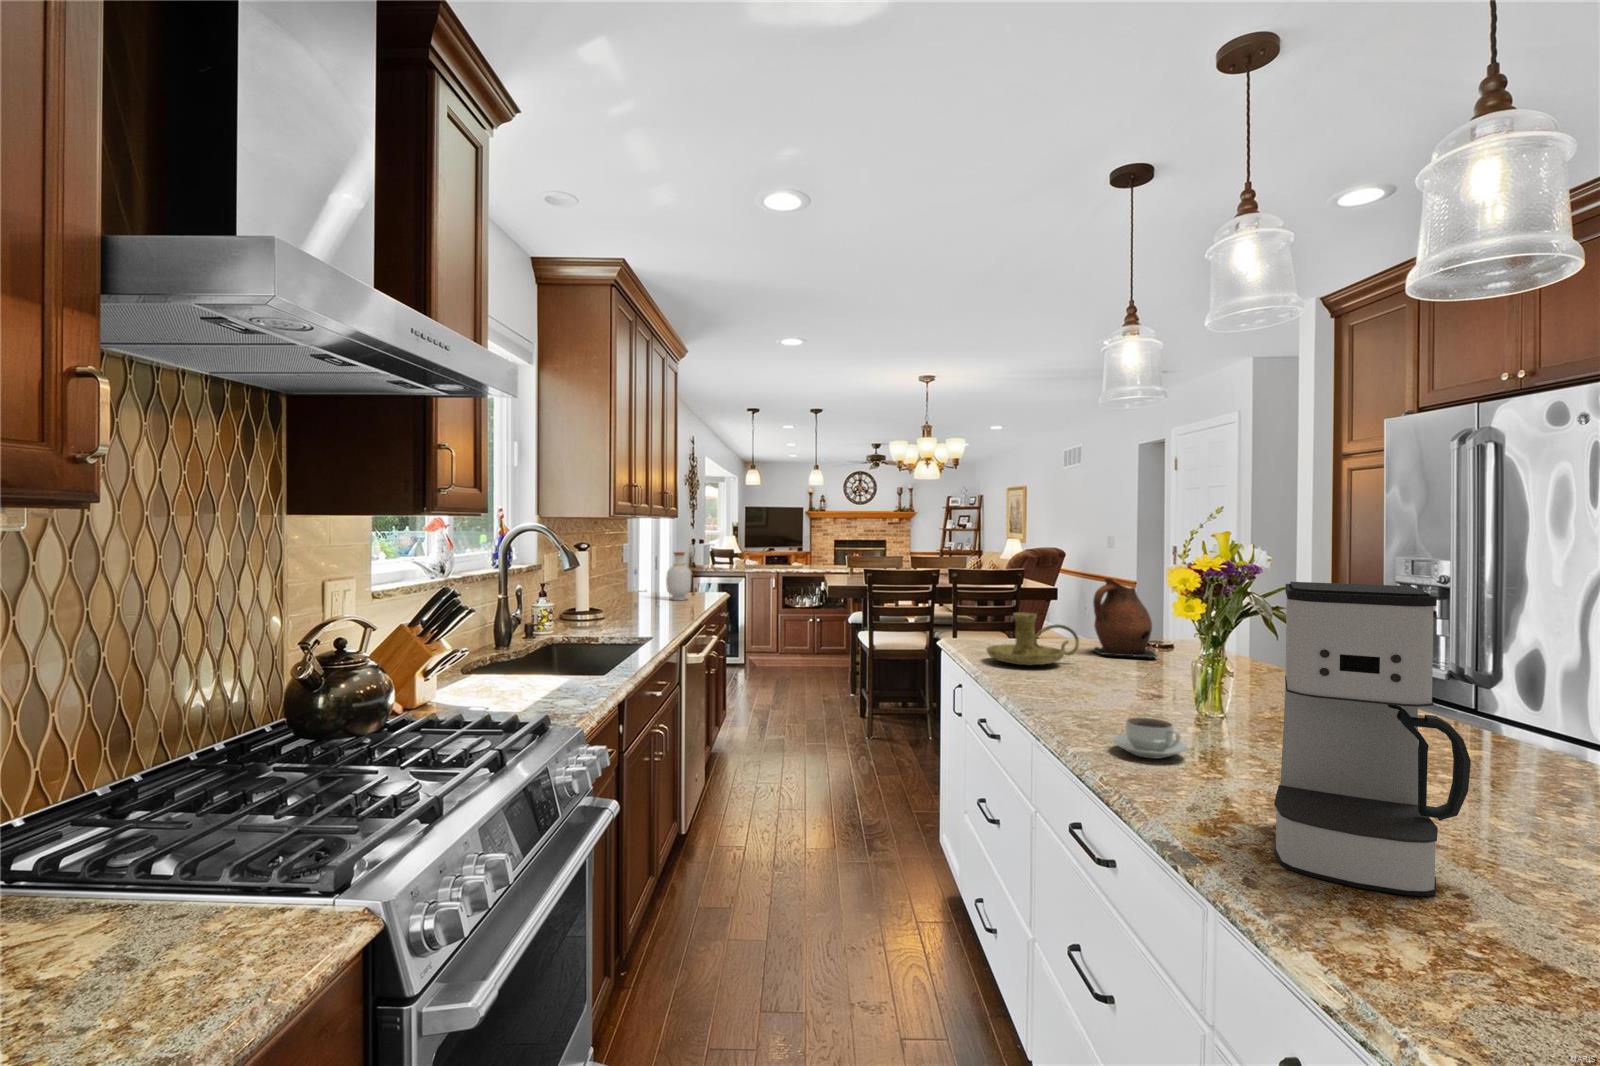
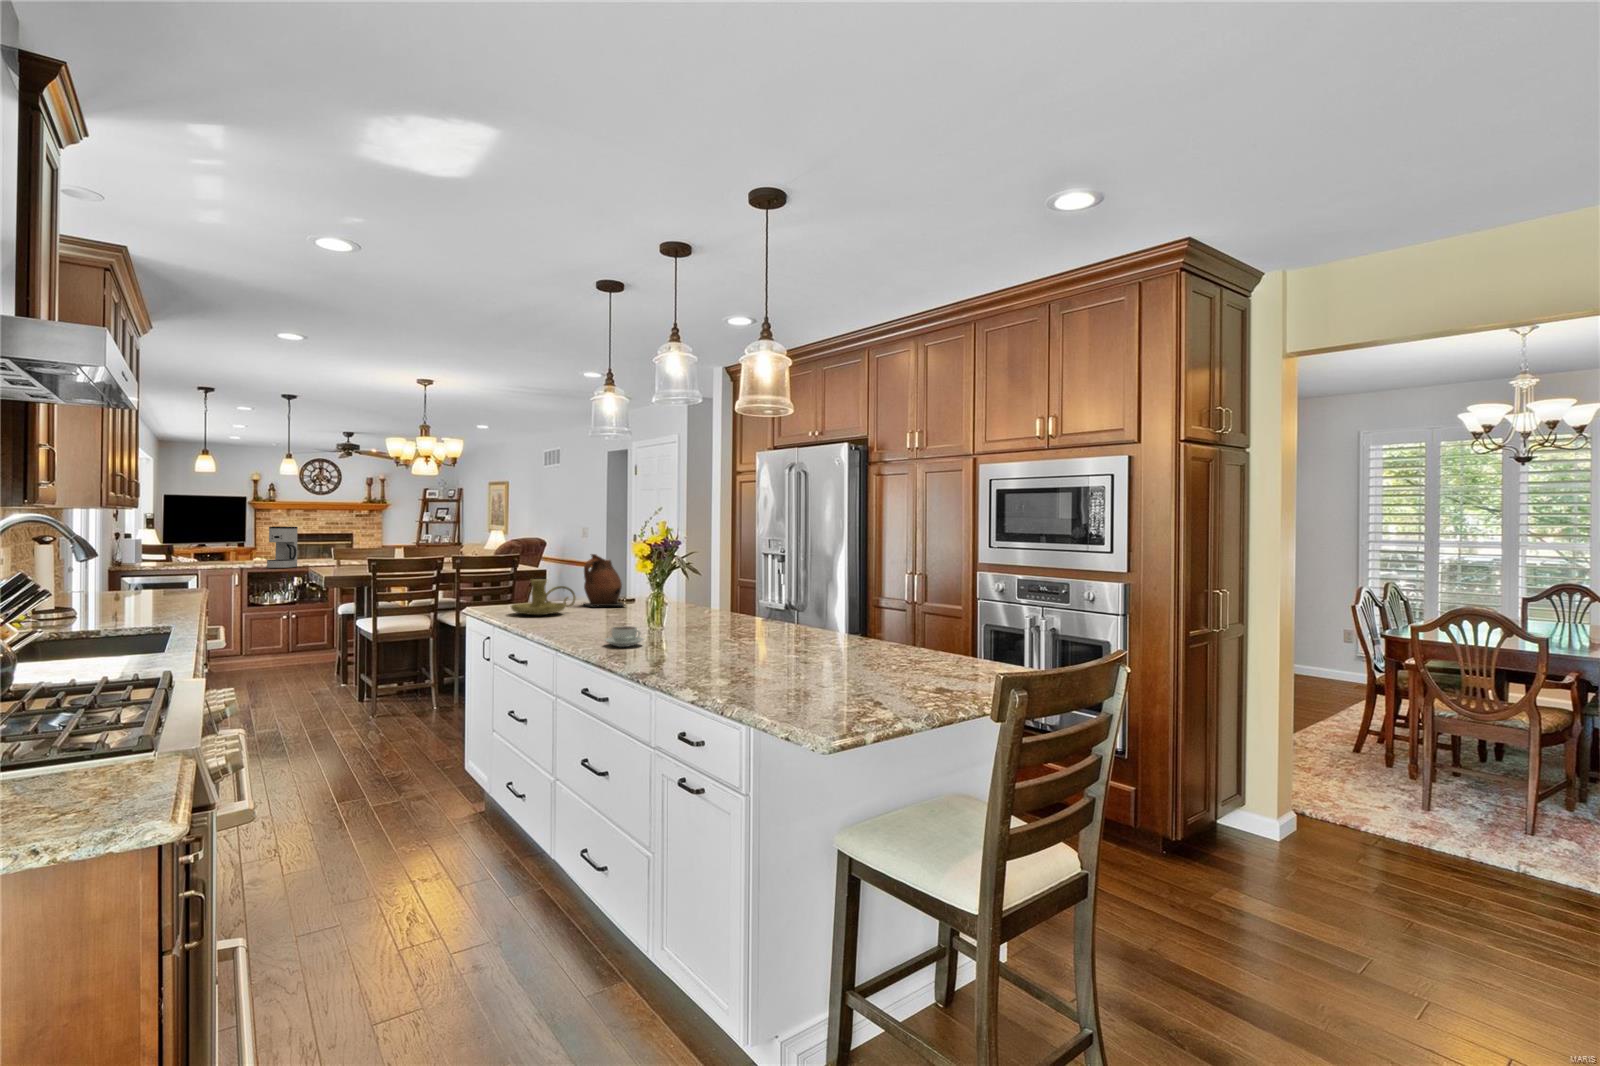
bottle: present [666,552,692,601] -> none [133,544,170,595]
coffee maker: present [1274,582,1471,896] -> present [267,527,298,568]

